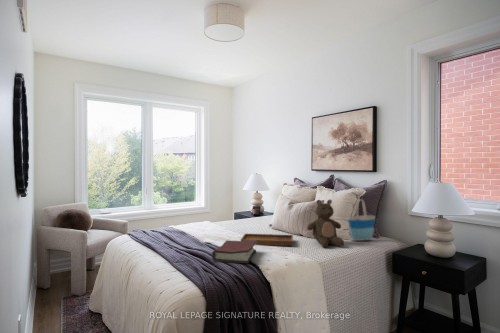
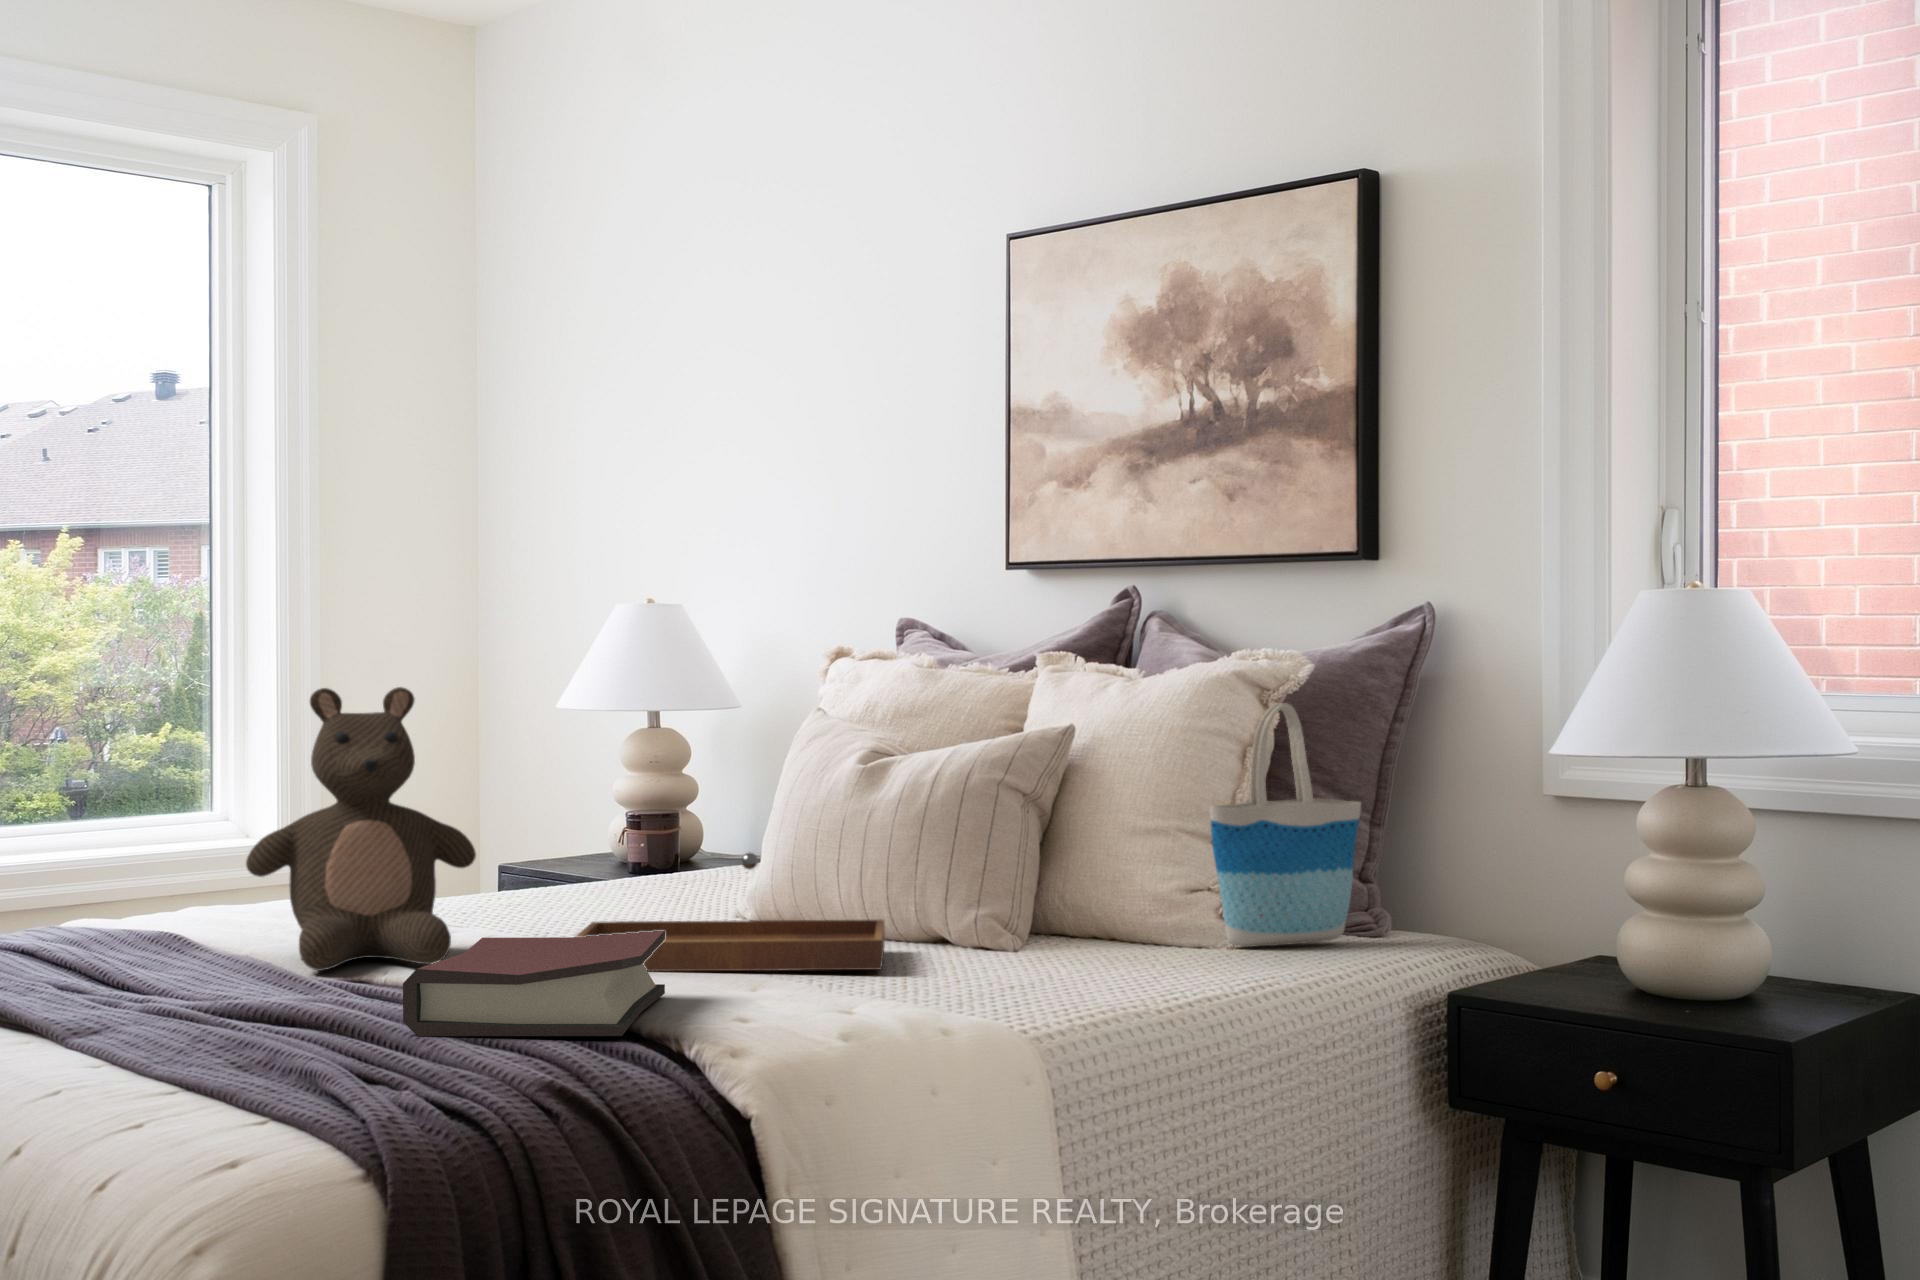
stuffed bear: present [307,200,344,247] -> present [246,687,476,971]

